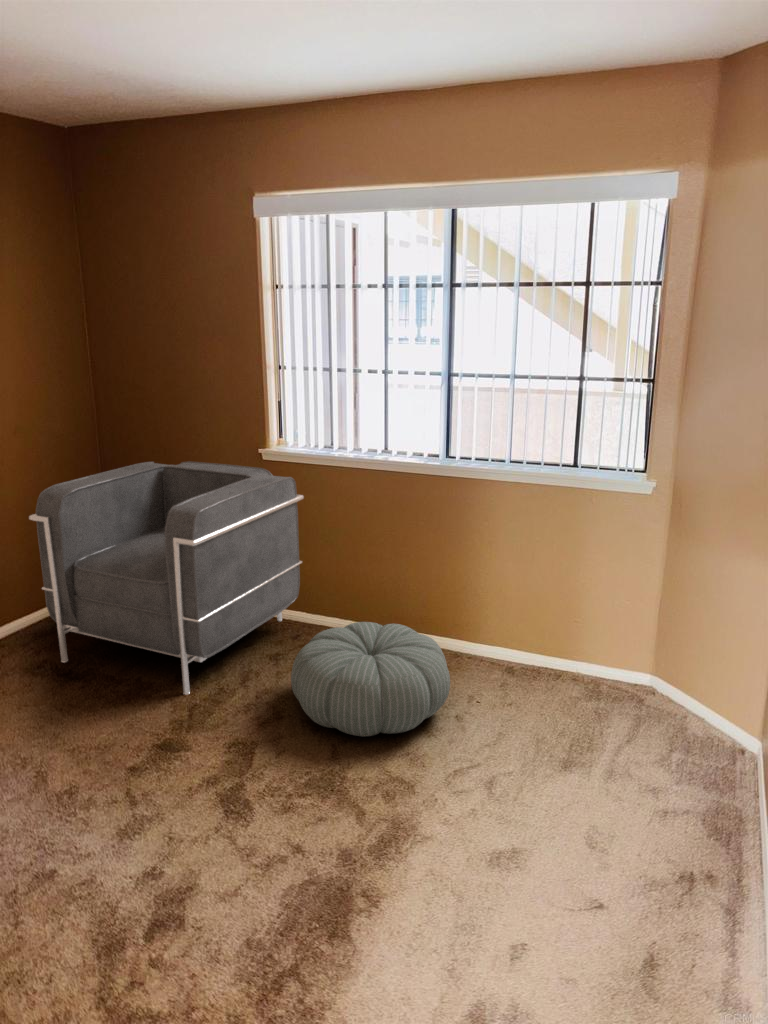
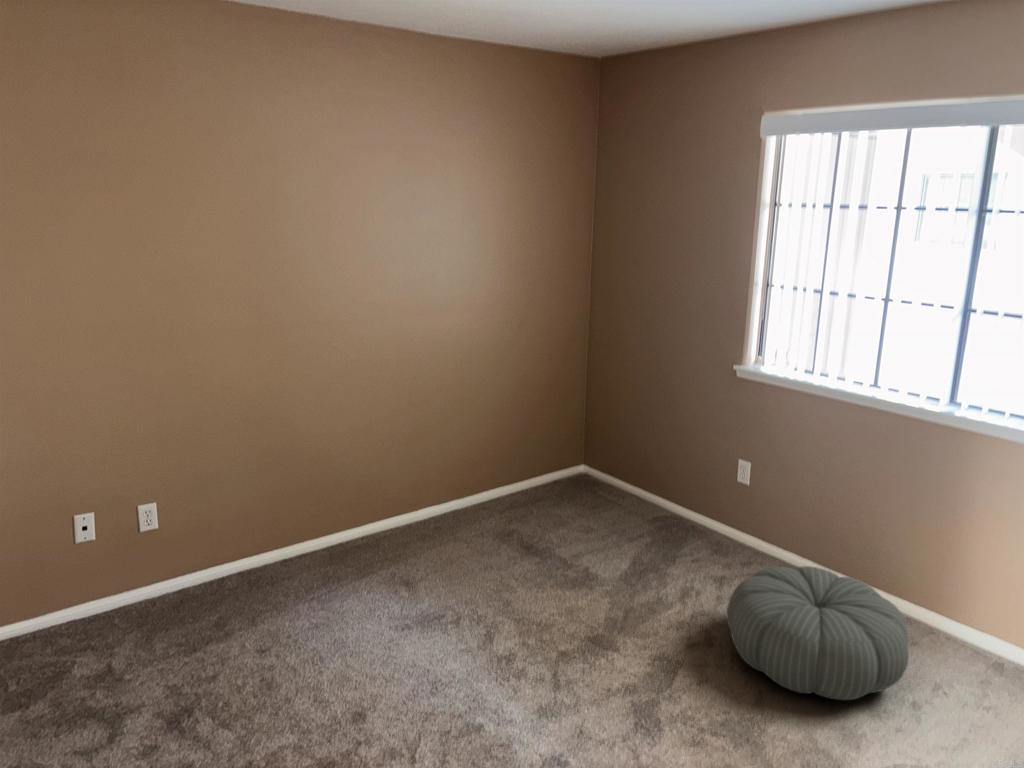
armchair: present [29,461,304,695] -> none [516,365,775,597]

